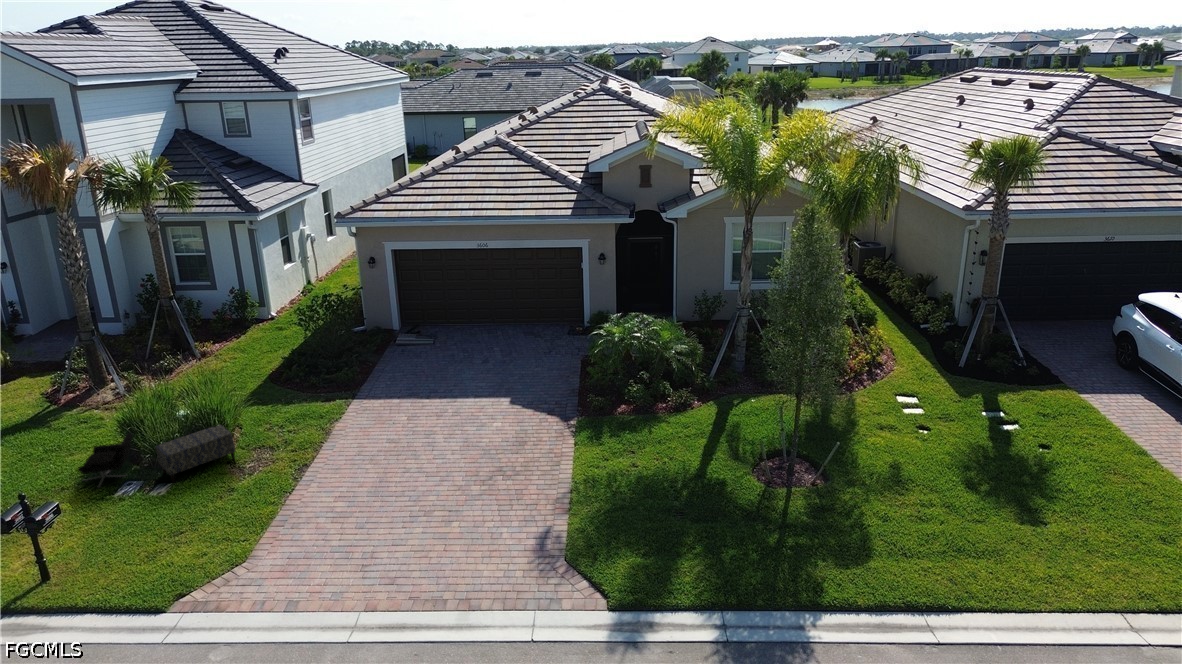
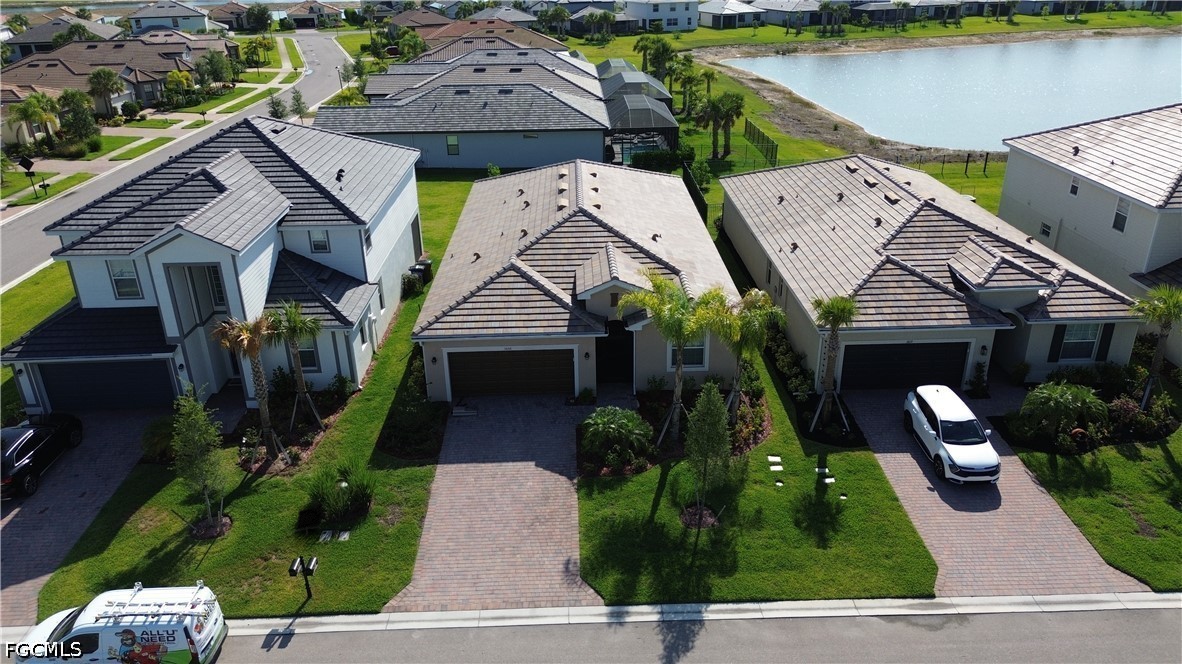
bench: present [156,425,235,482] -> none [337,493,380,532]

